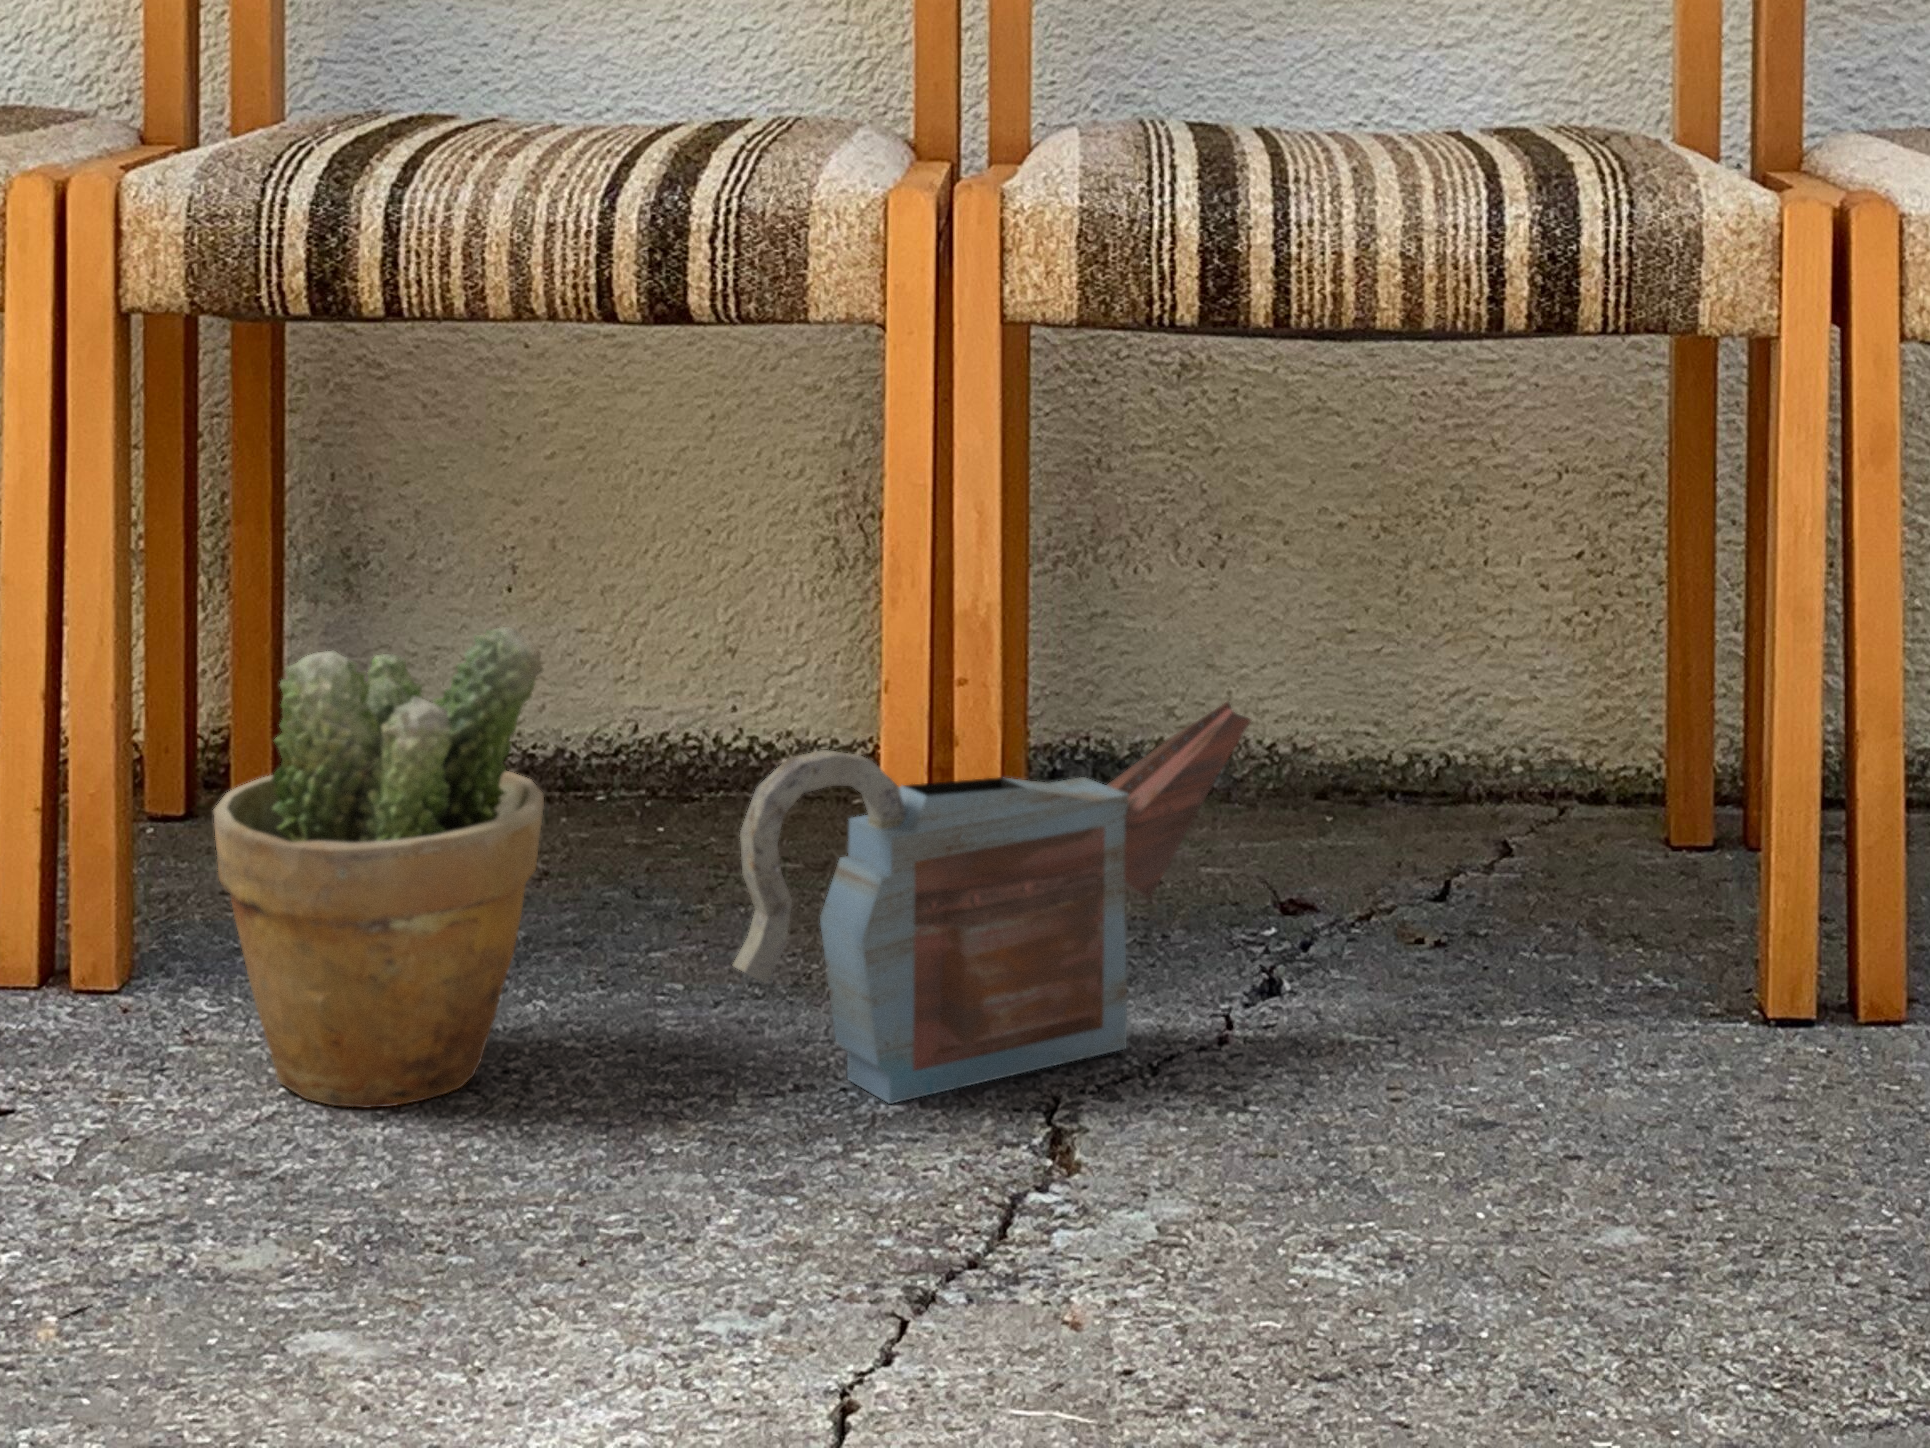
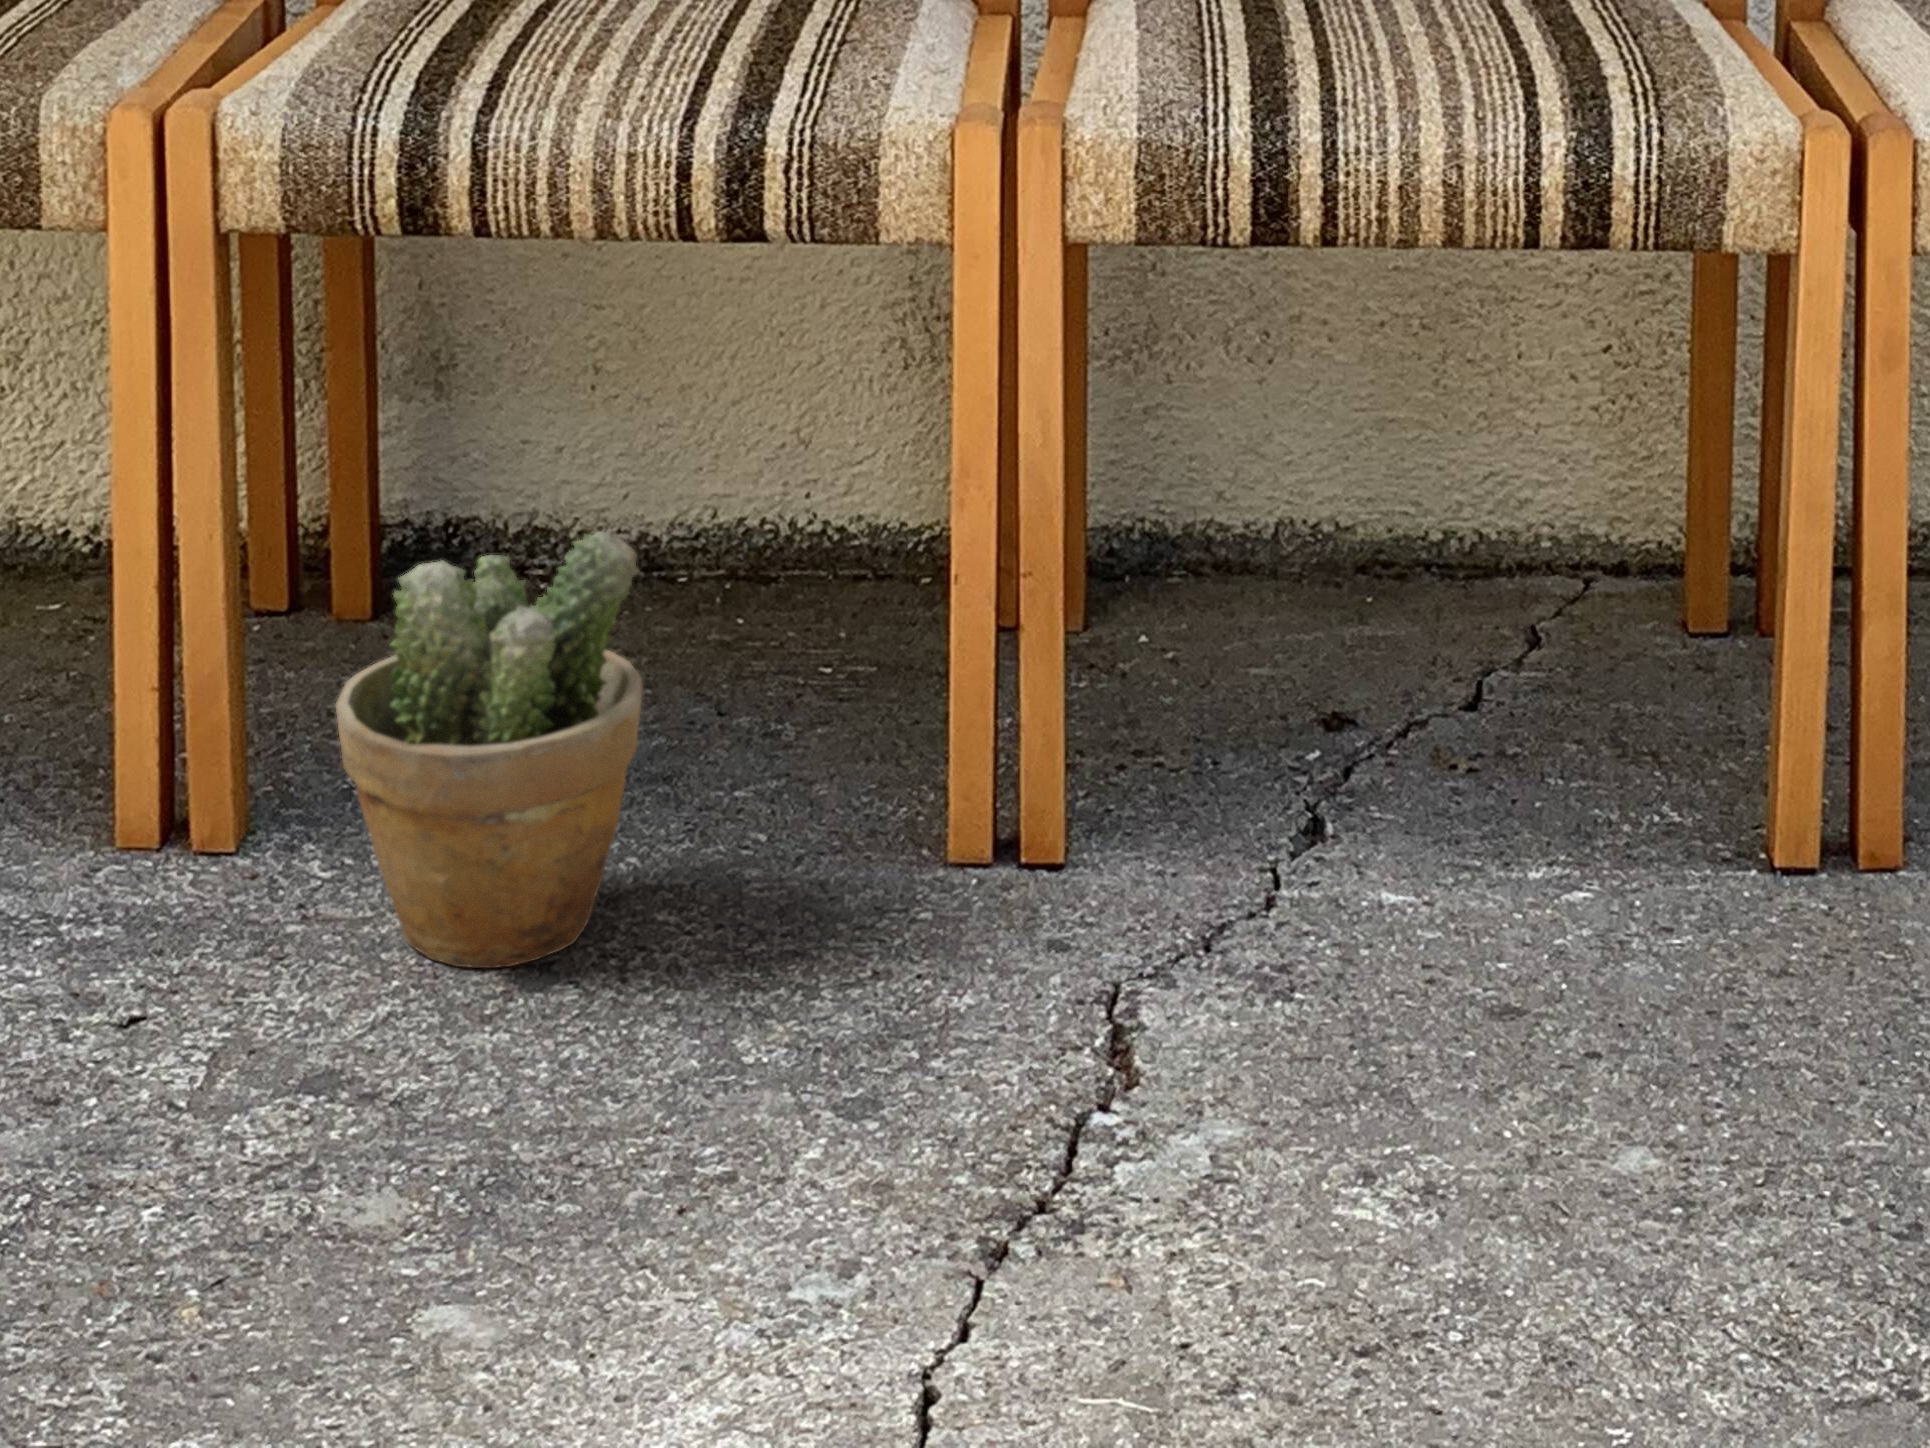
watering can: present [733,702,1251,1104] -> none [820,569,1298,956]

